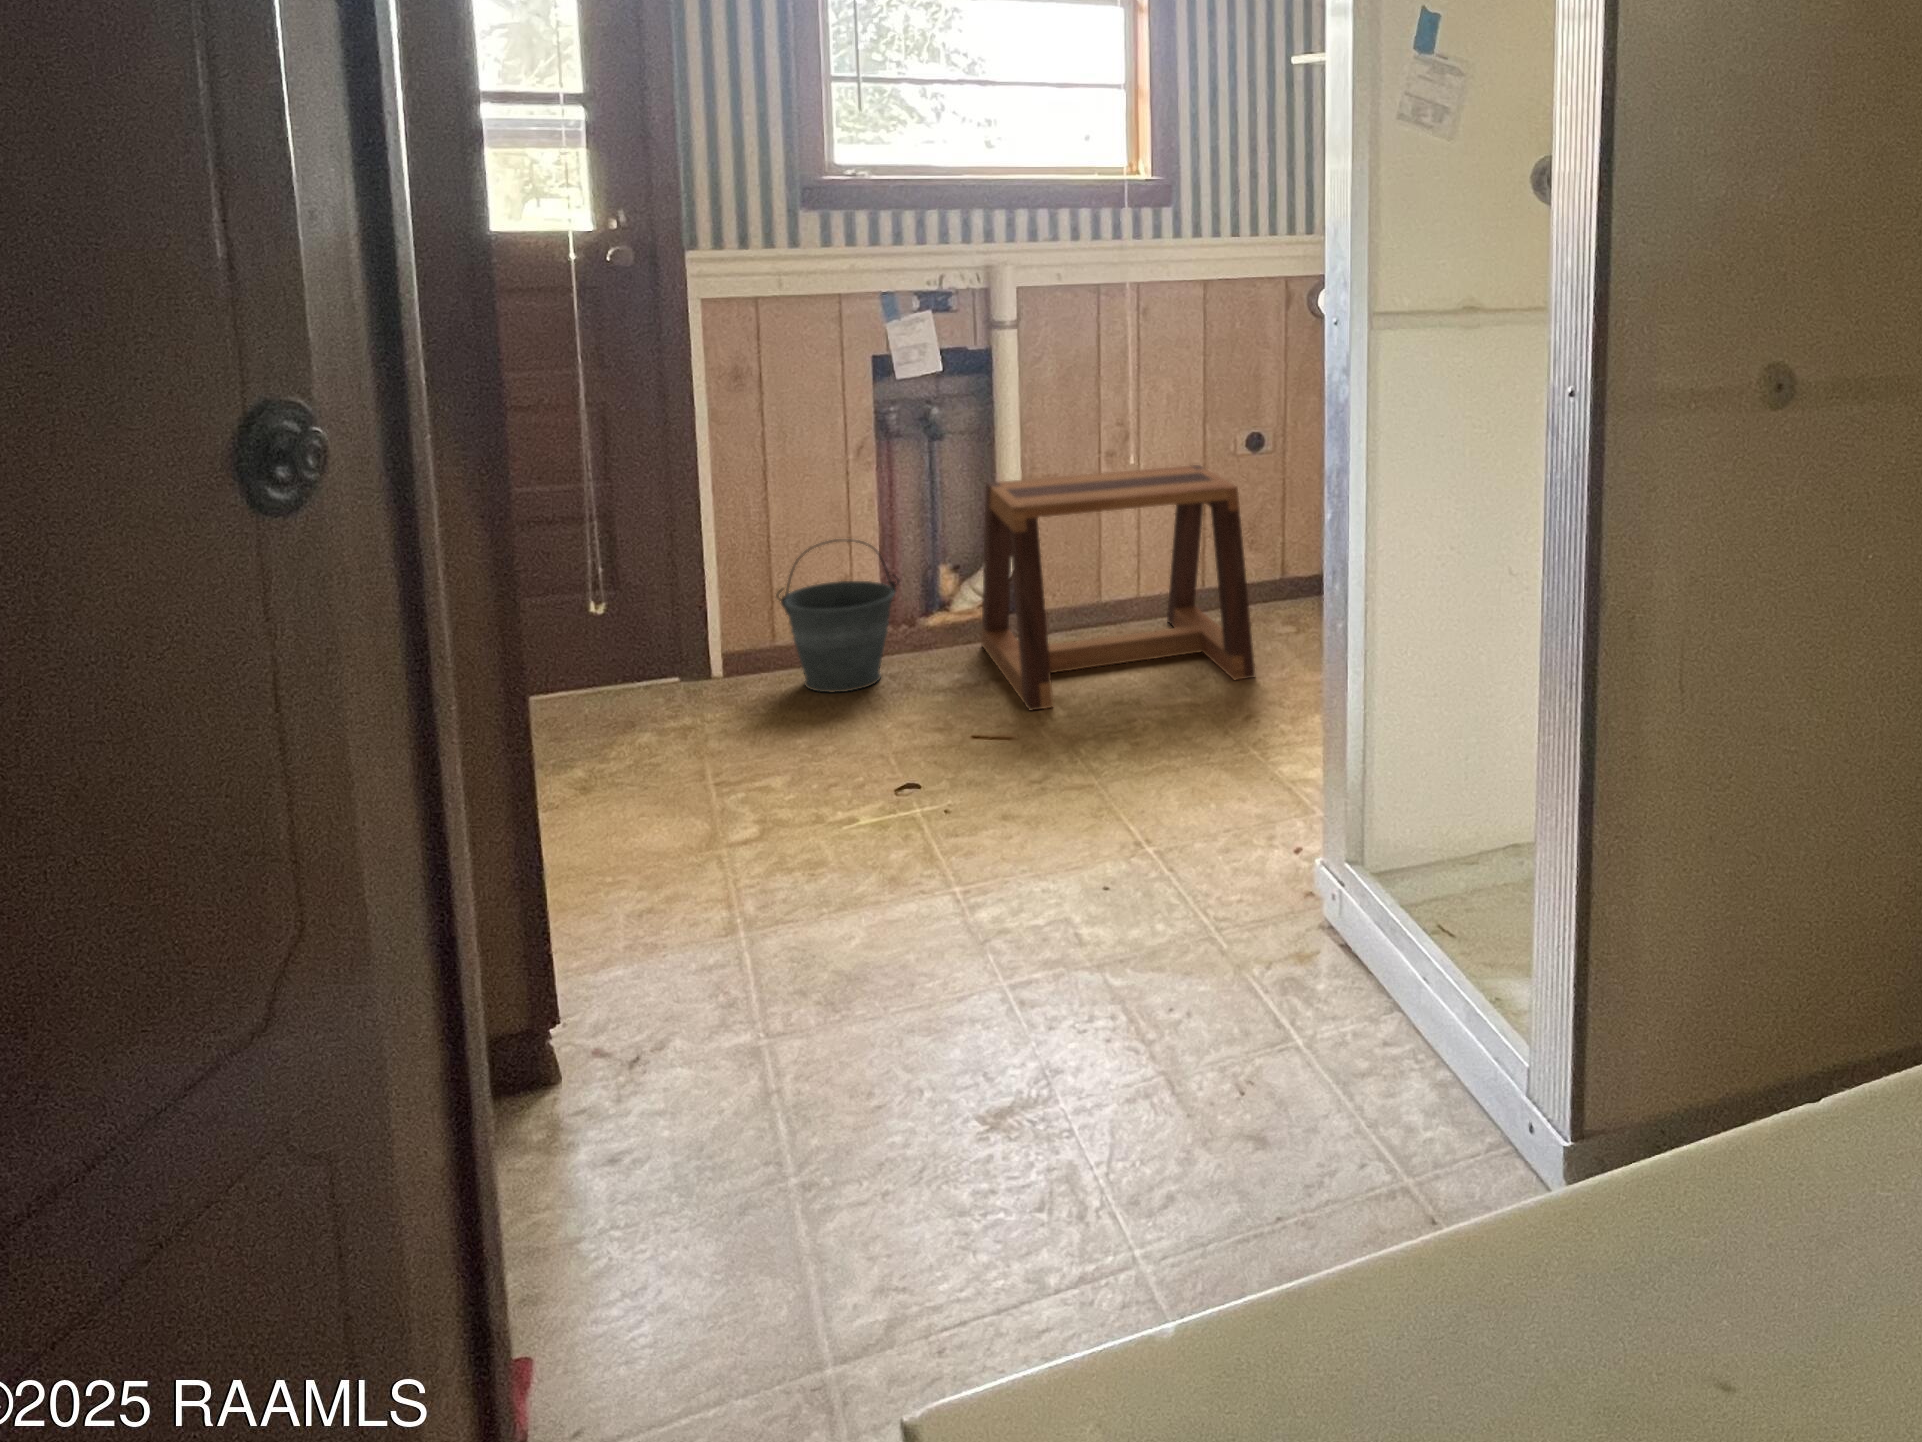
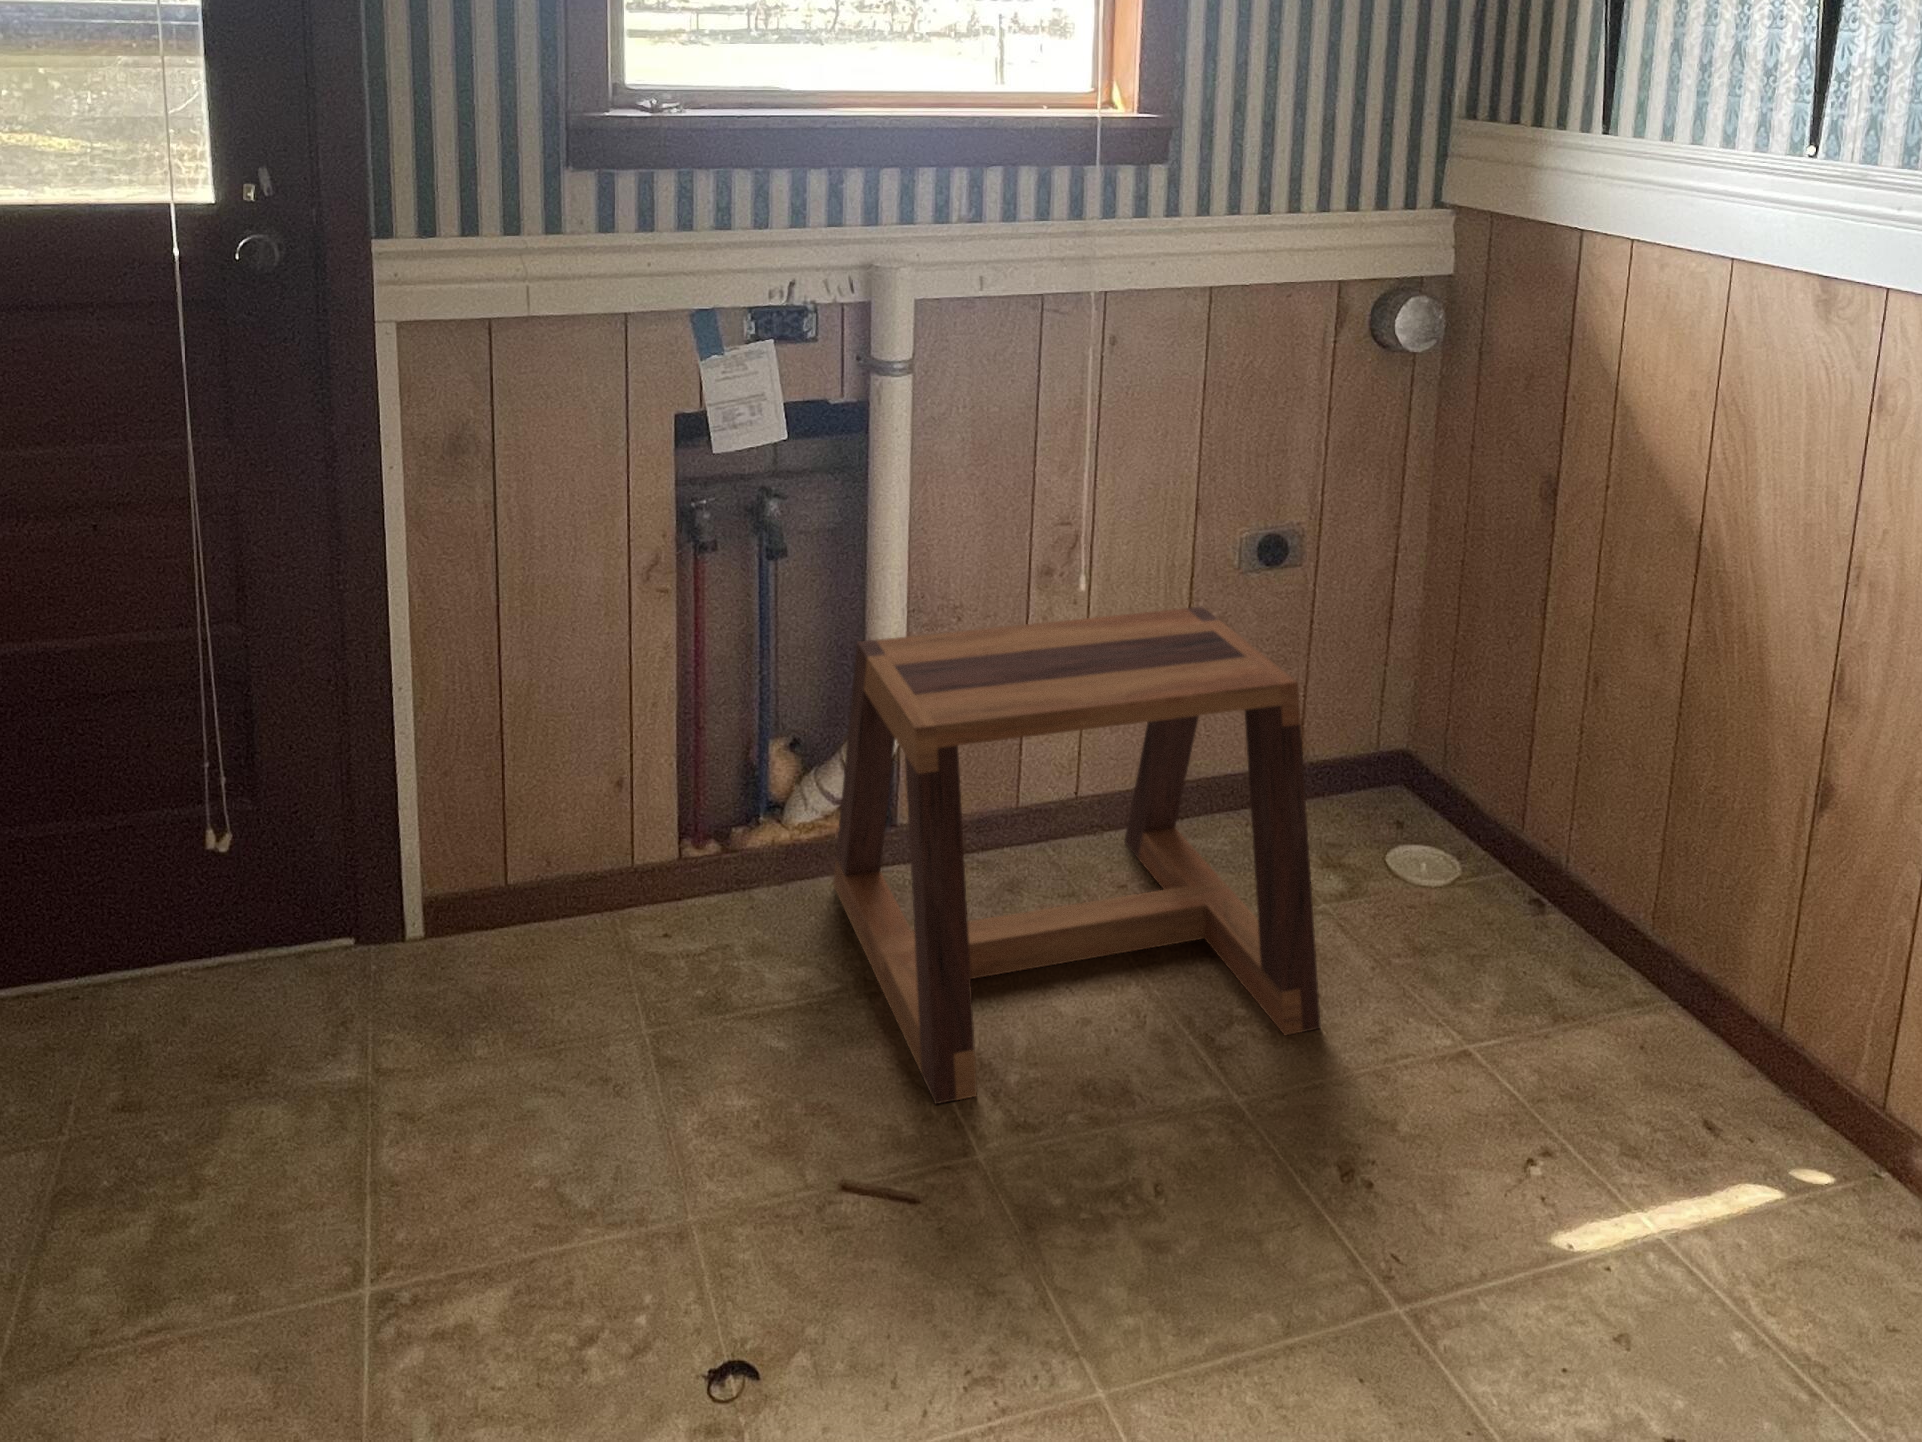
bucket: present [777,540,899,692] -> none [506,740,710,1007]

